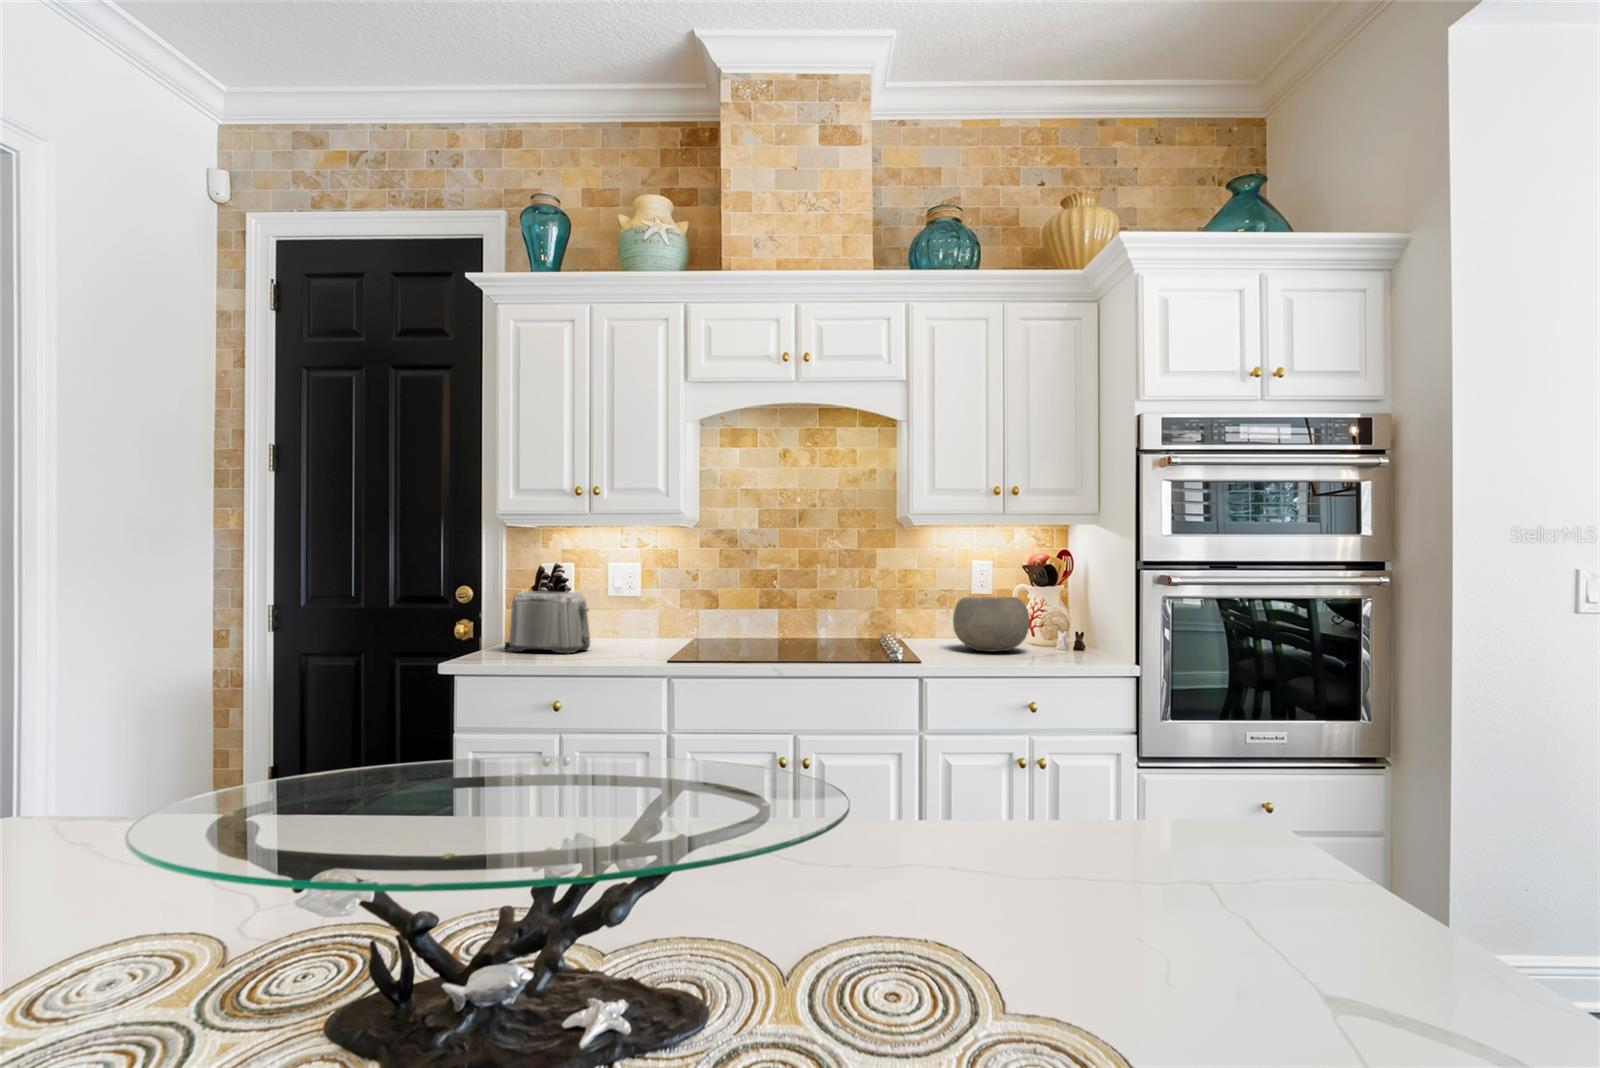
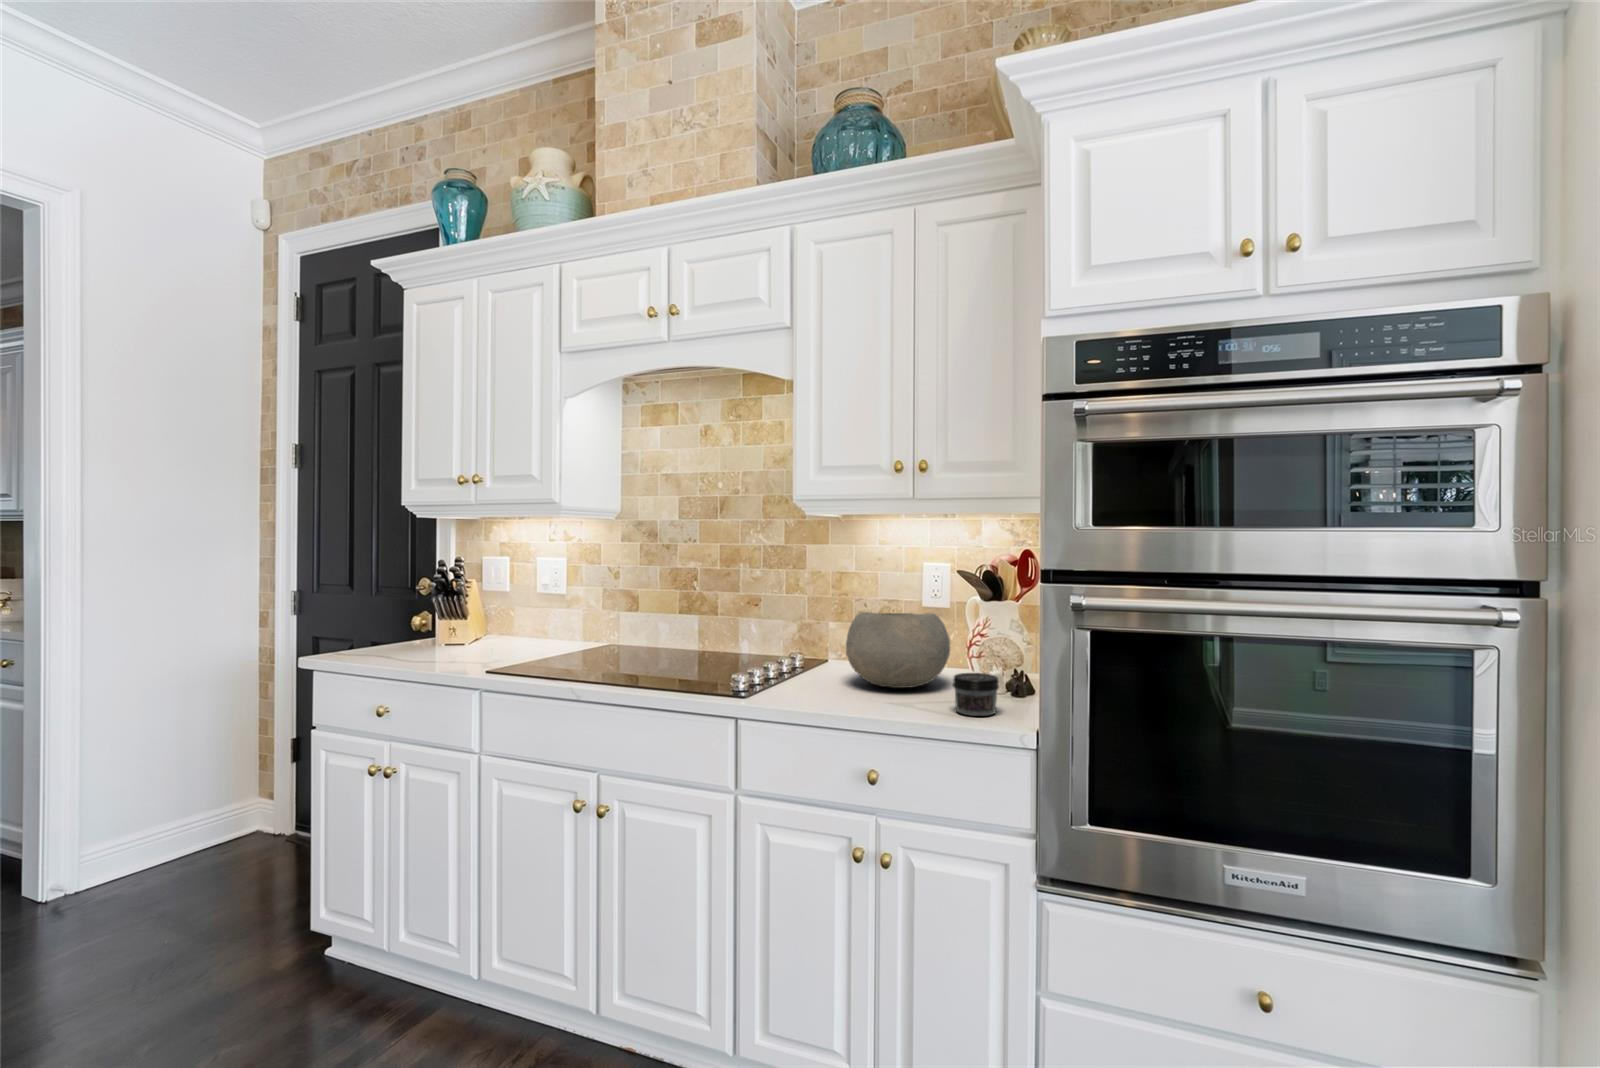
toaster: present [504,591,590,654] -> none [375,592,456,663]
jar: none [1060,634,1092,661] -> present [953,673,999,716]

